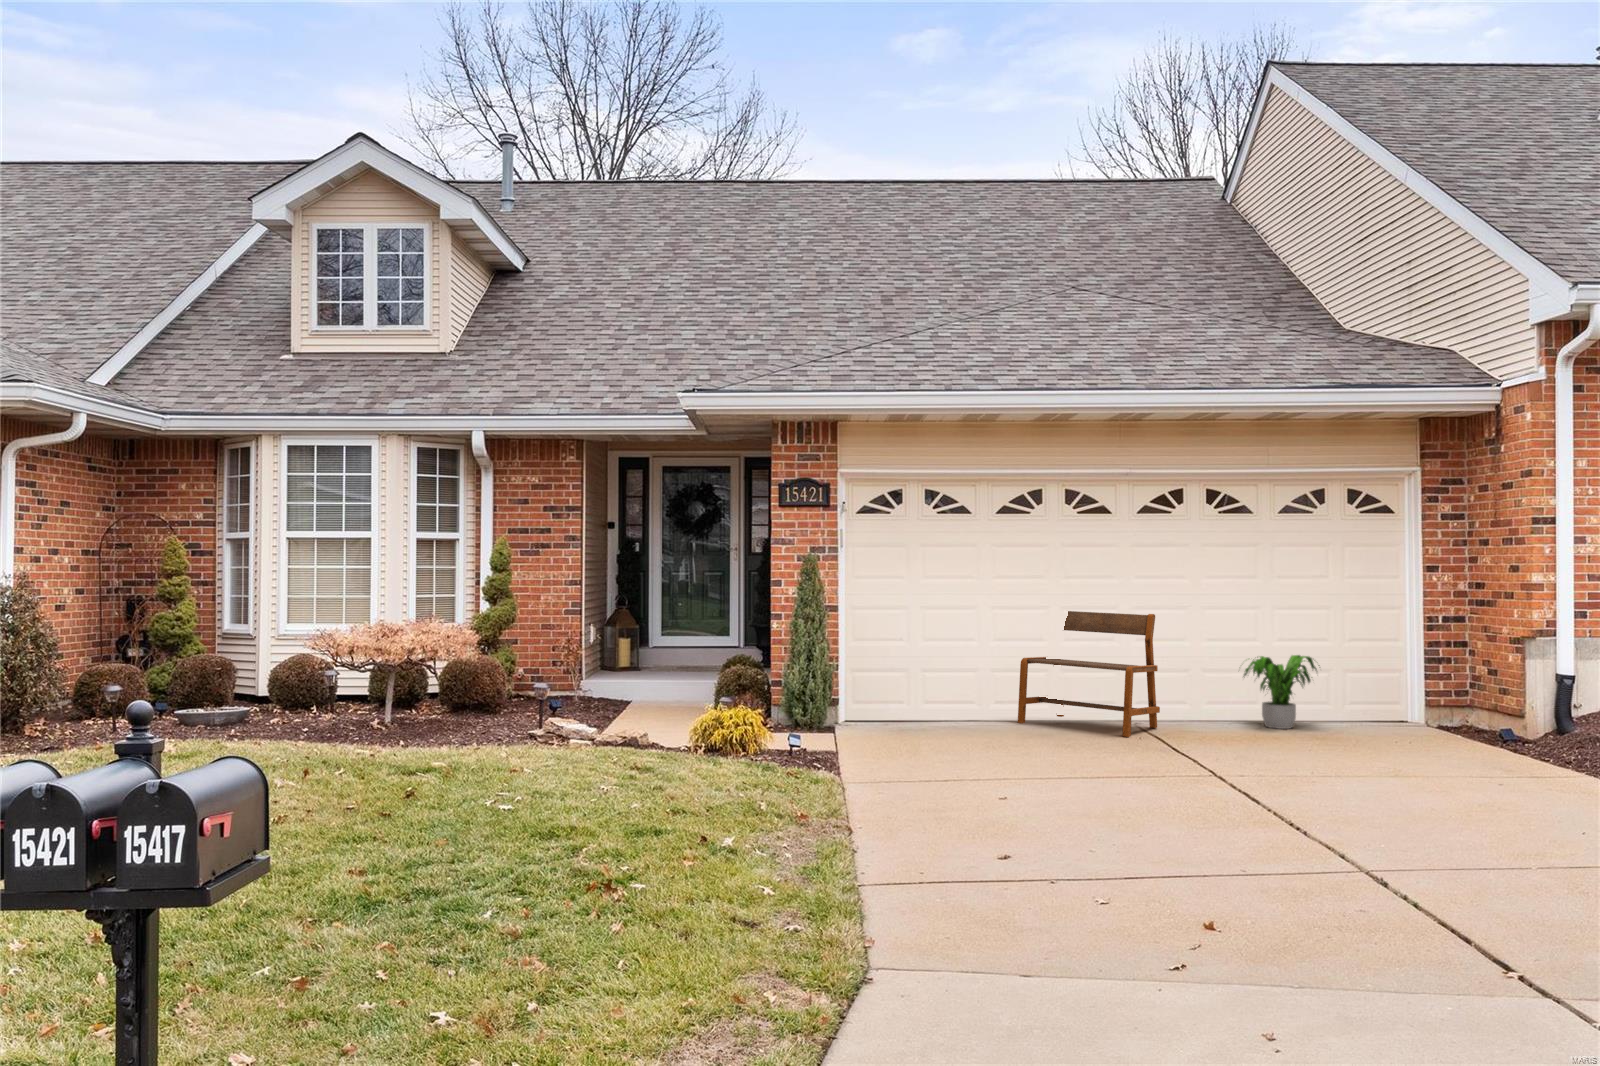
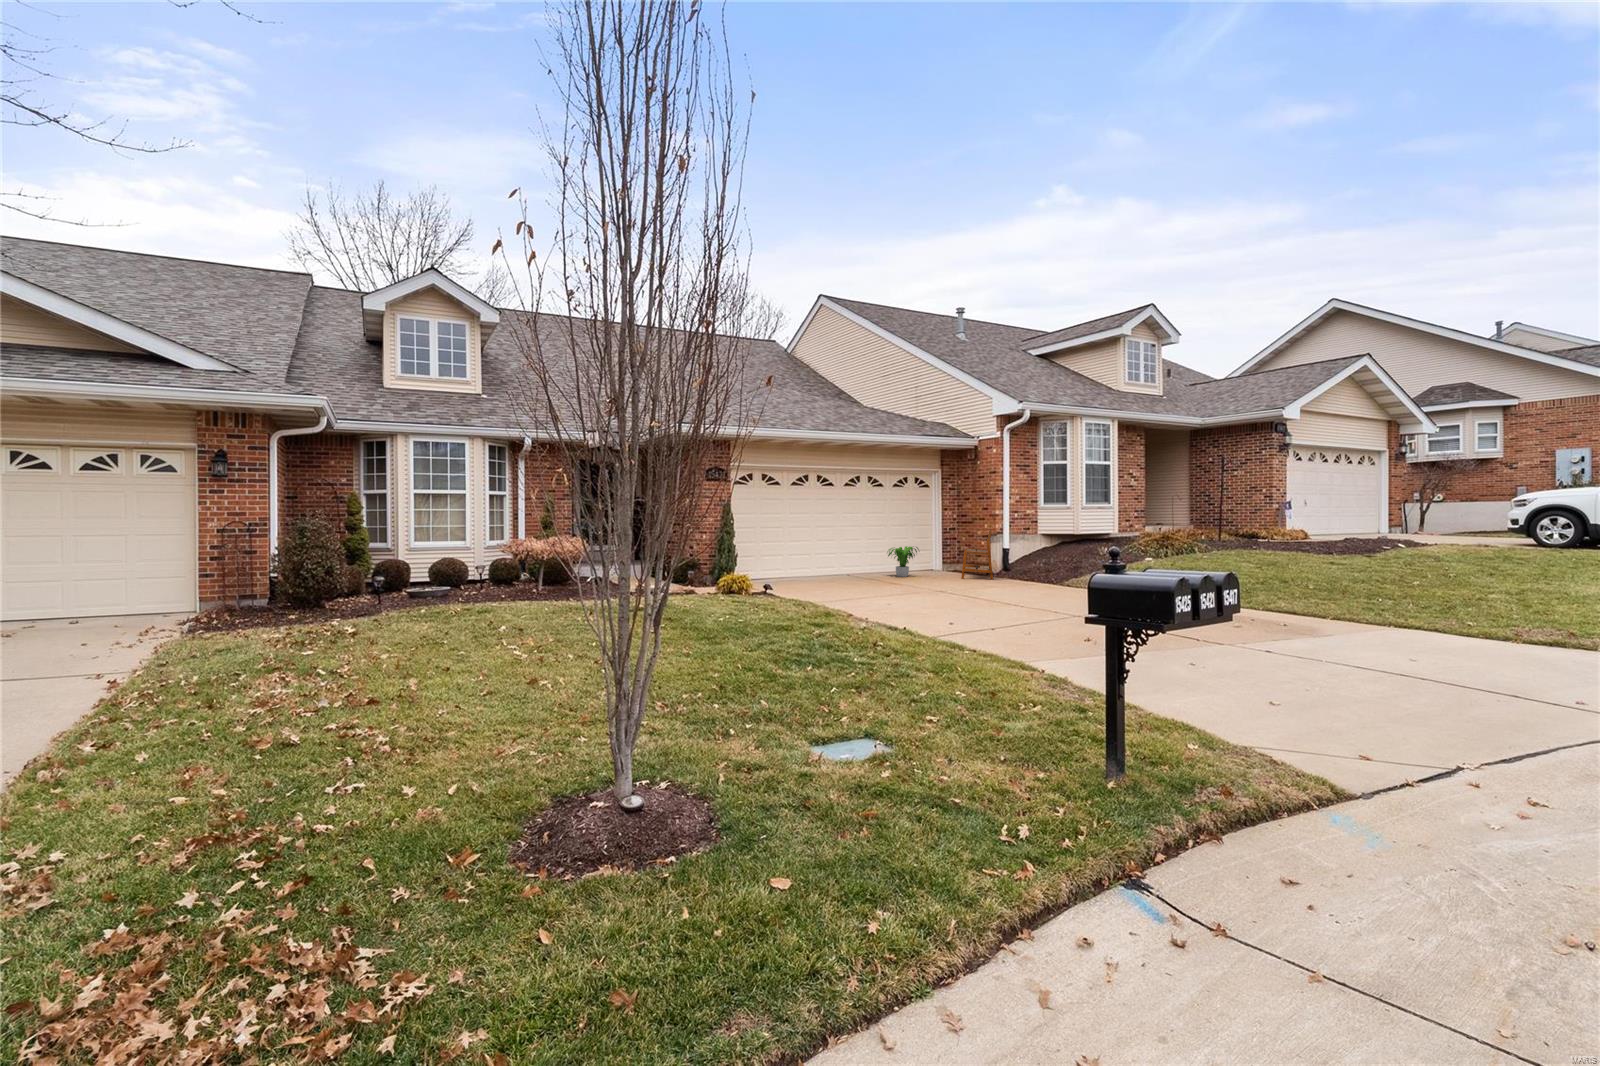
bench: present [1018,611,1160,737] -> present [961,530,993,580]

